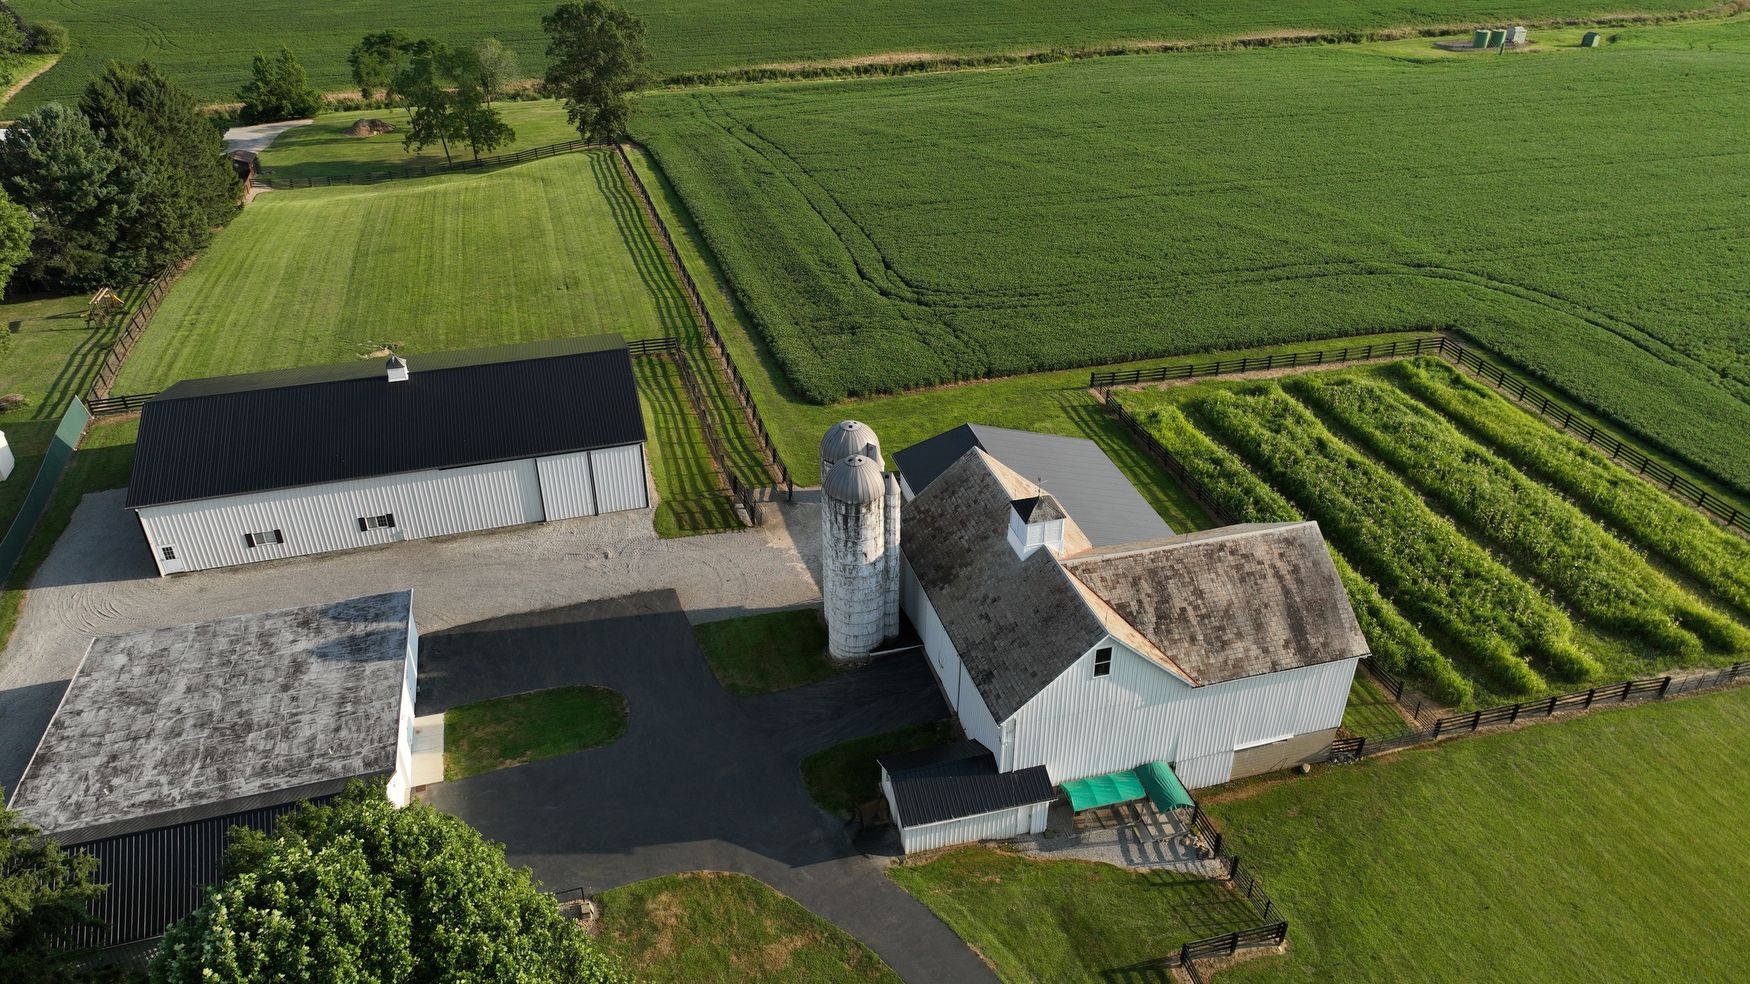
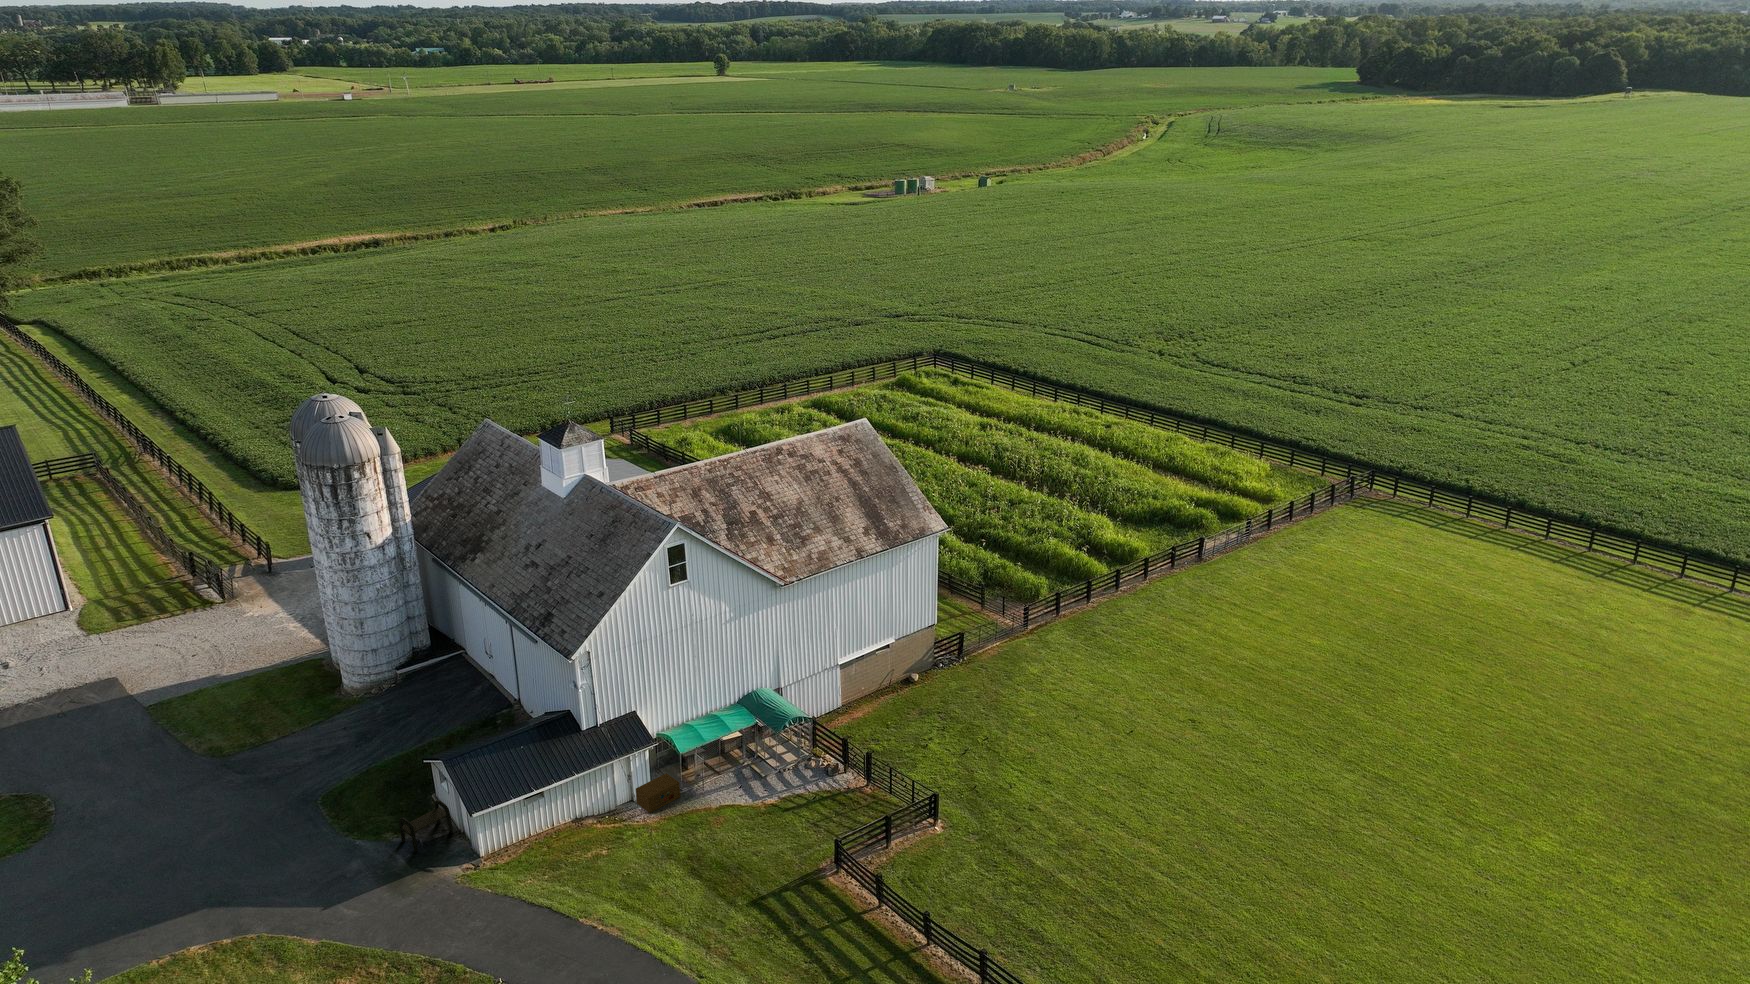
cardboard box: none [1032,819,1070,851] -> present [636,773,680,813]

